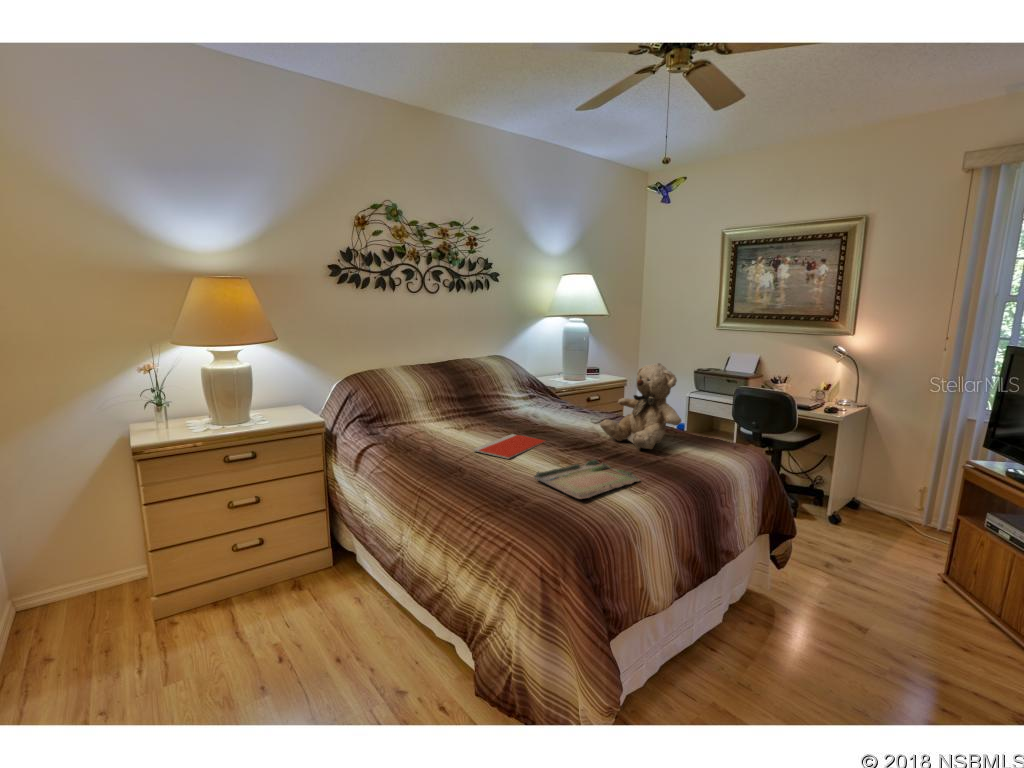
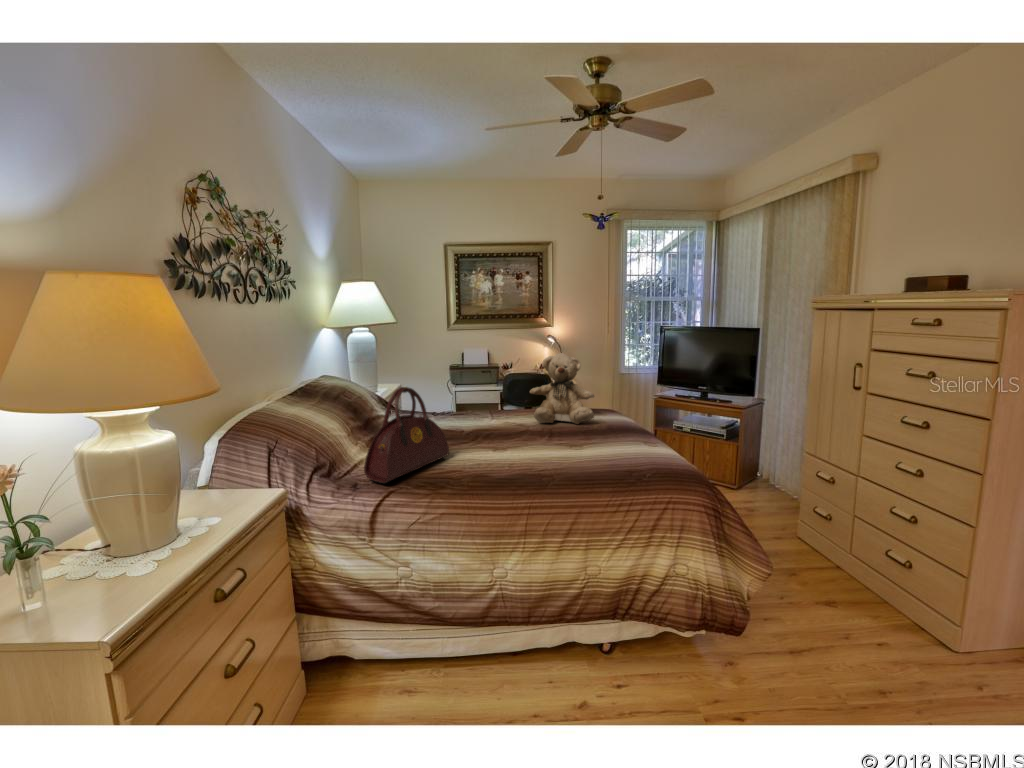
handbag: none [393,368,470,439] -> present [364,387,449,483]
notebook: present [473,434,545,459] -> none [469,439,532,463]
tray: present [534,460,640,499] -> none [582,431,653,460]

